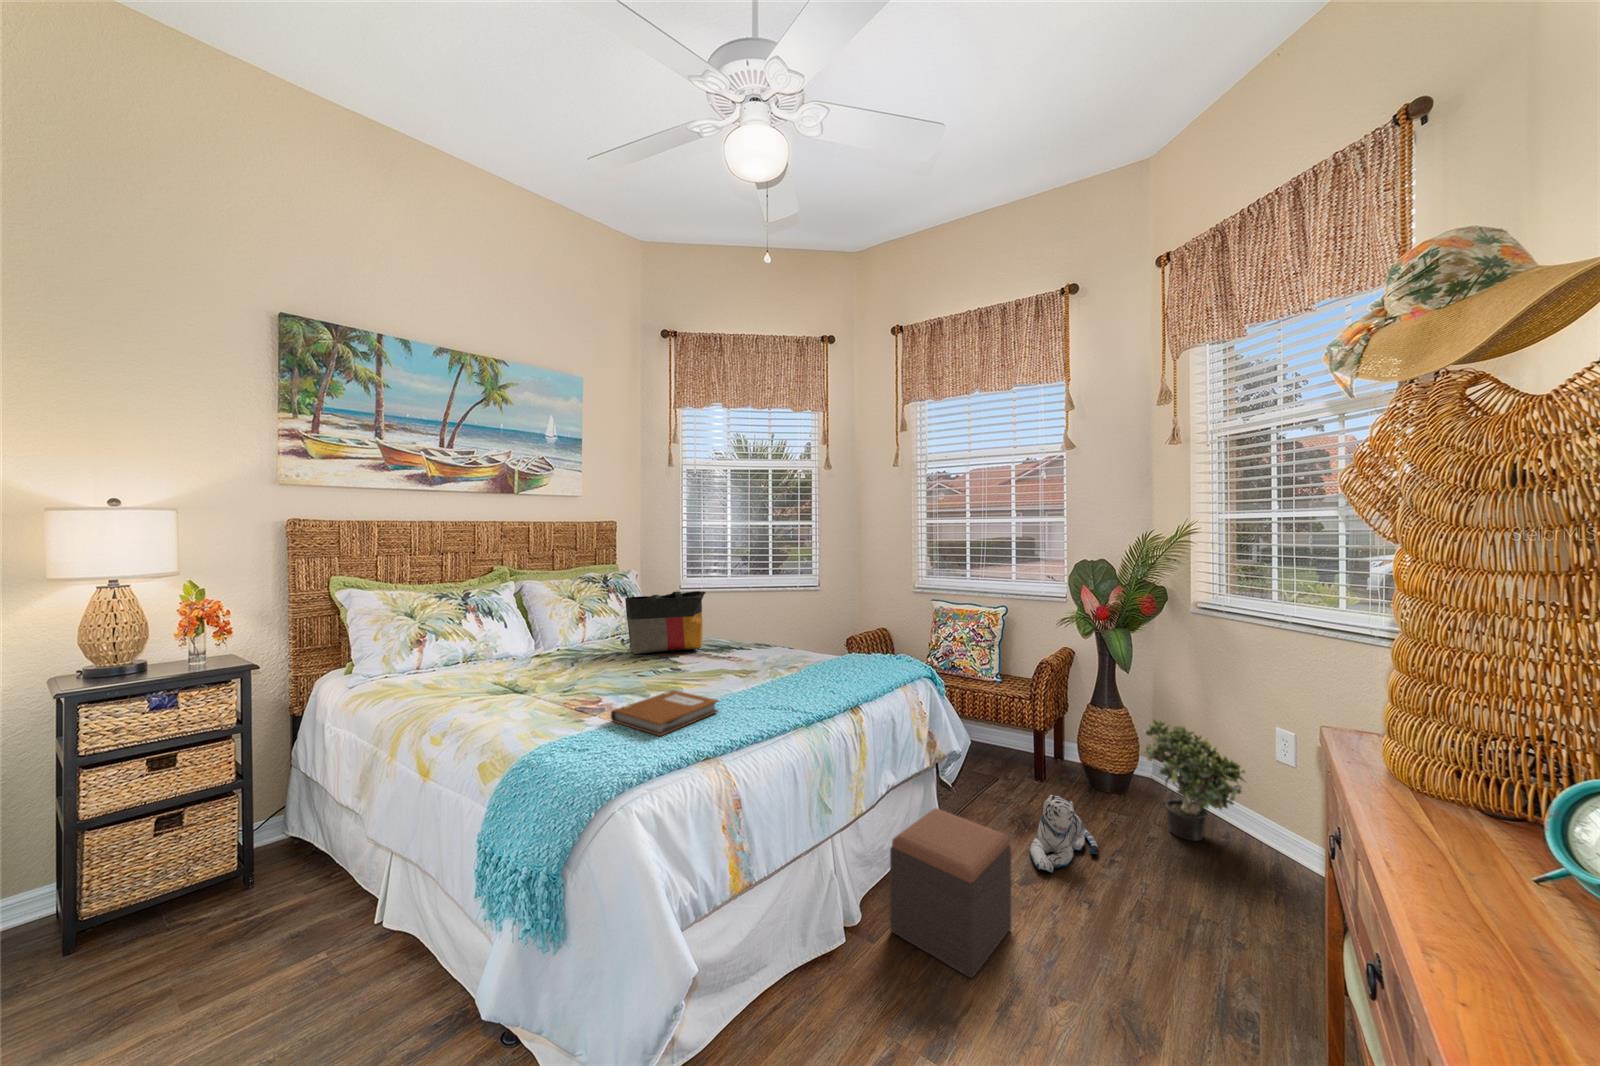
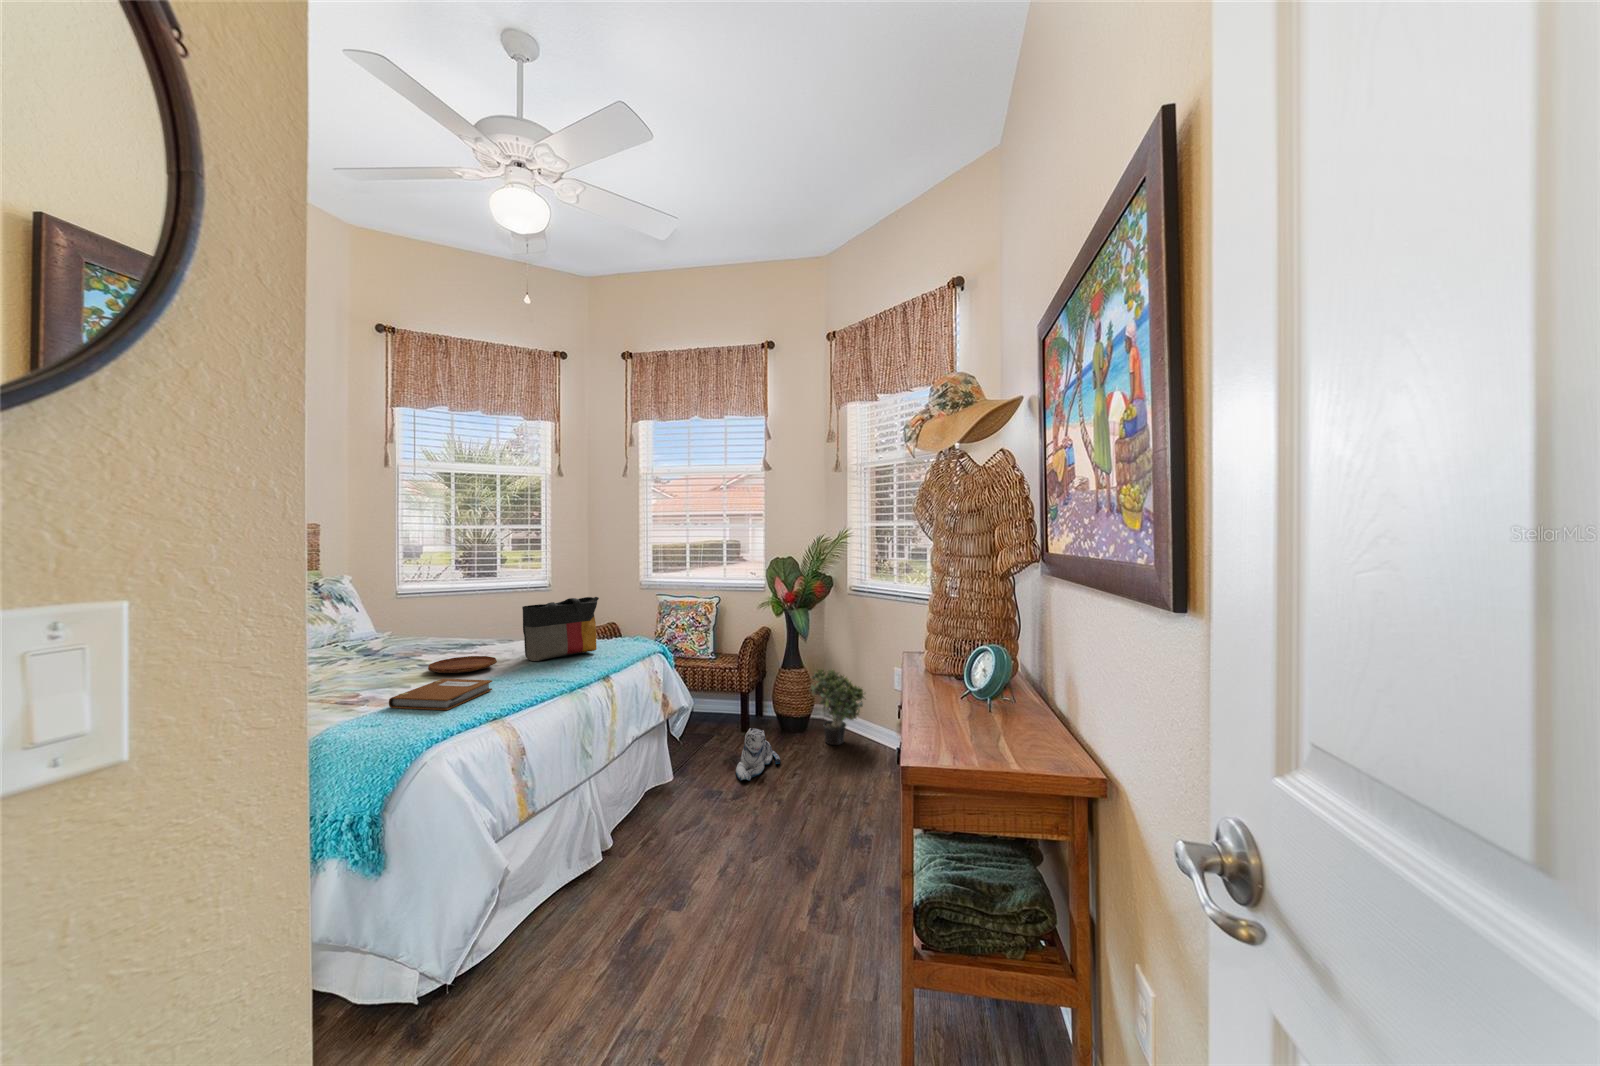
tote bag: present [625,591,705,654] -> present [522,597,599,661]
tray: none [671,661,739,681] -> present [428,656,497,673]
footstool: present [890,808,1011,979] -> none [636,746,722,849]

